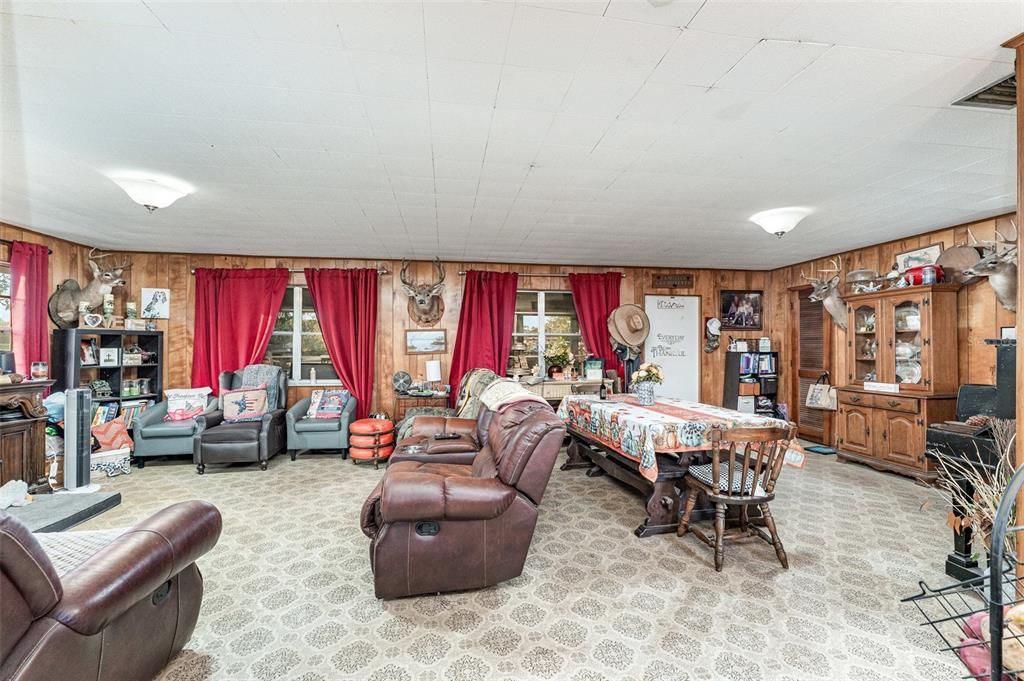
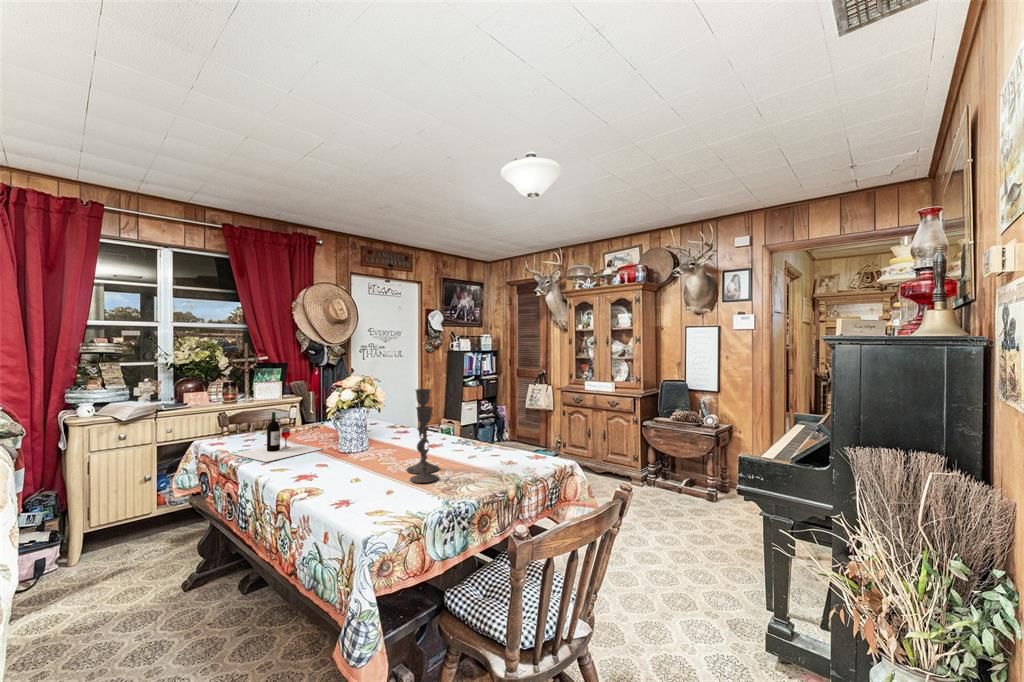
candlestick: none [673,368,692,416] -> present [407,389,439,483]

